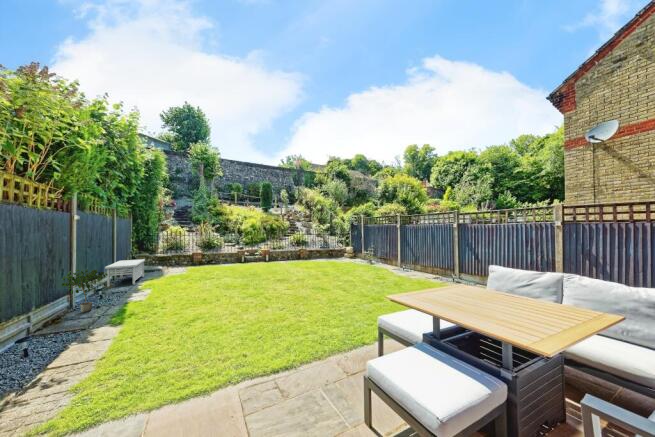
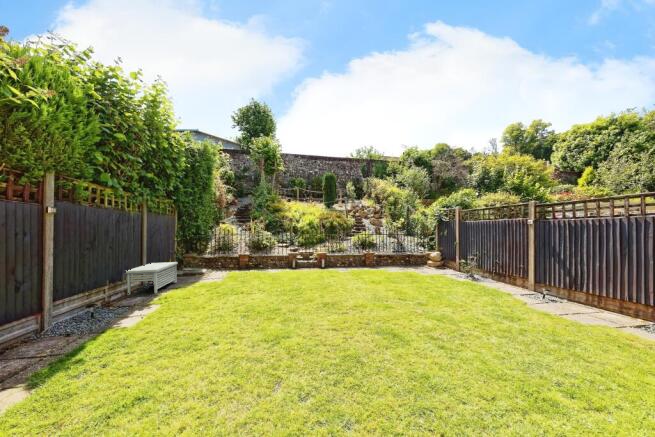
potted plant: present [62,269,108,313] -> none [23,277,86,337]

